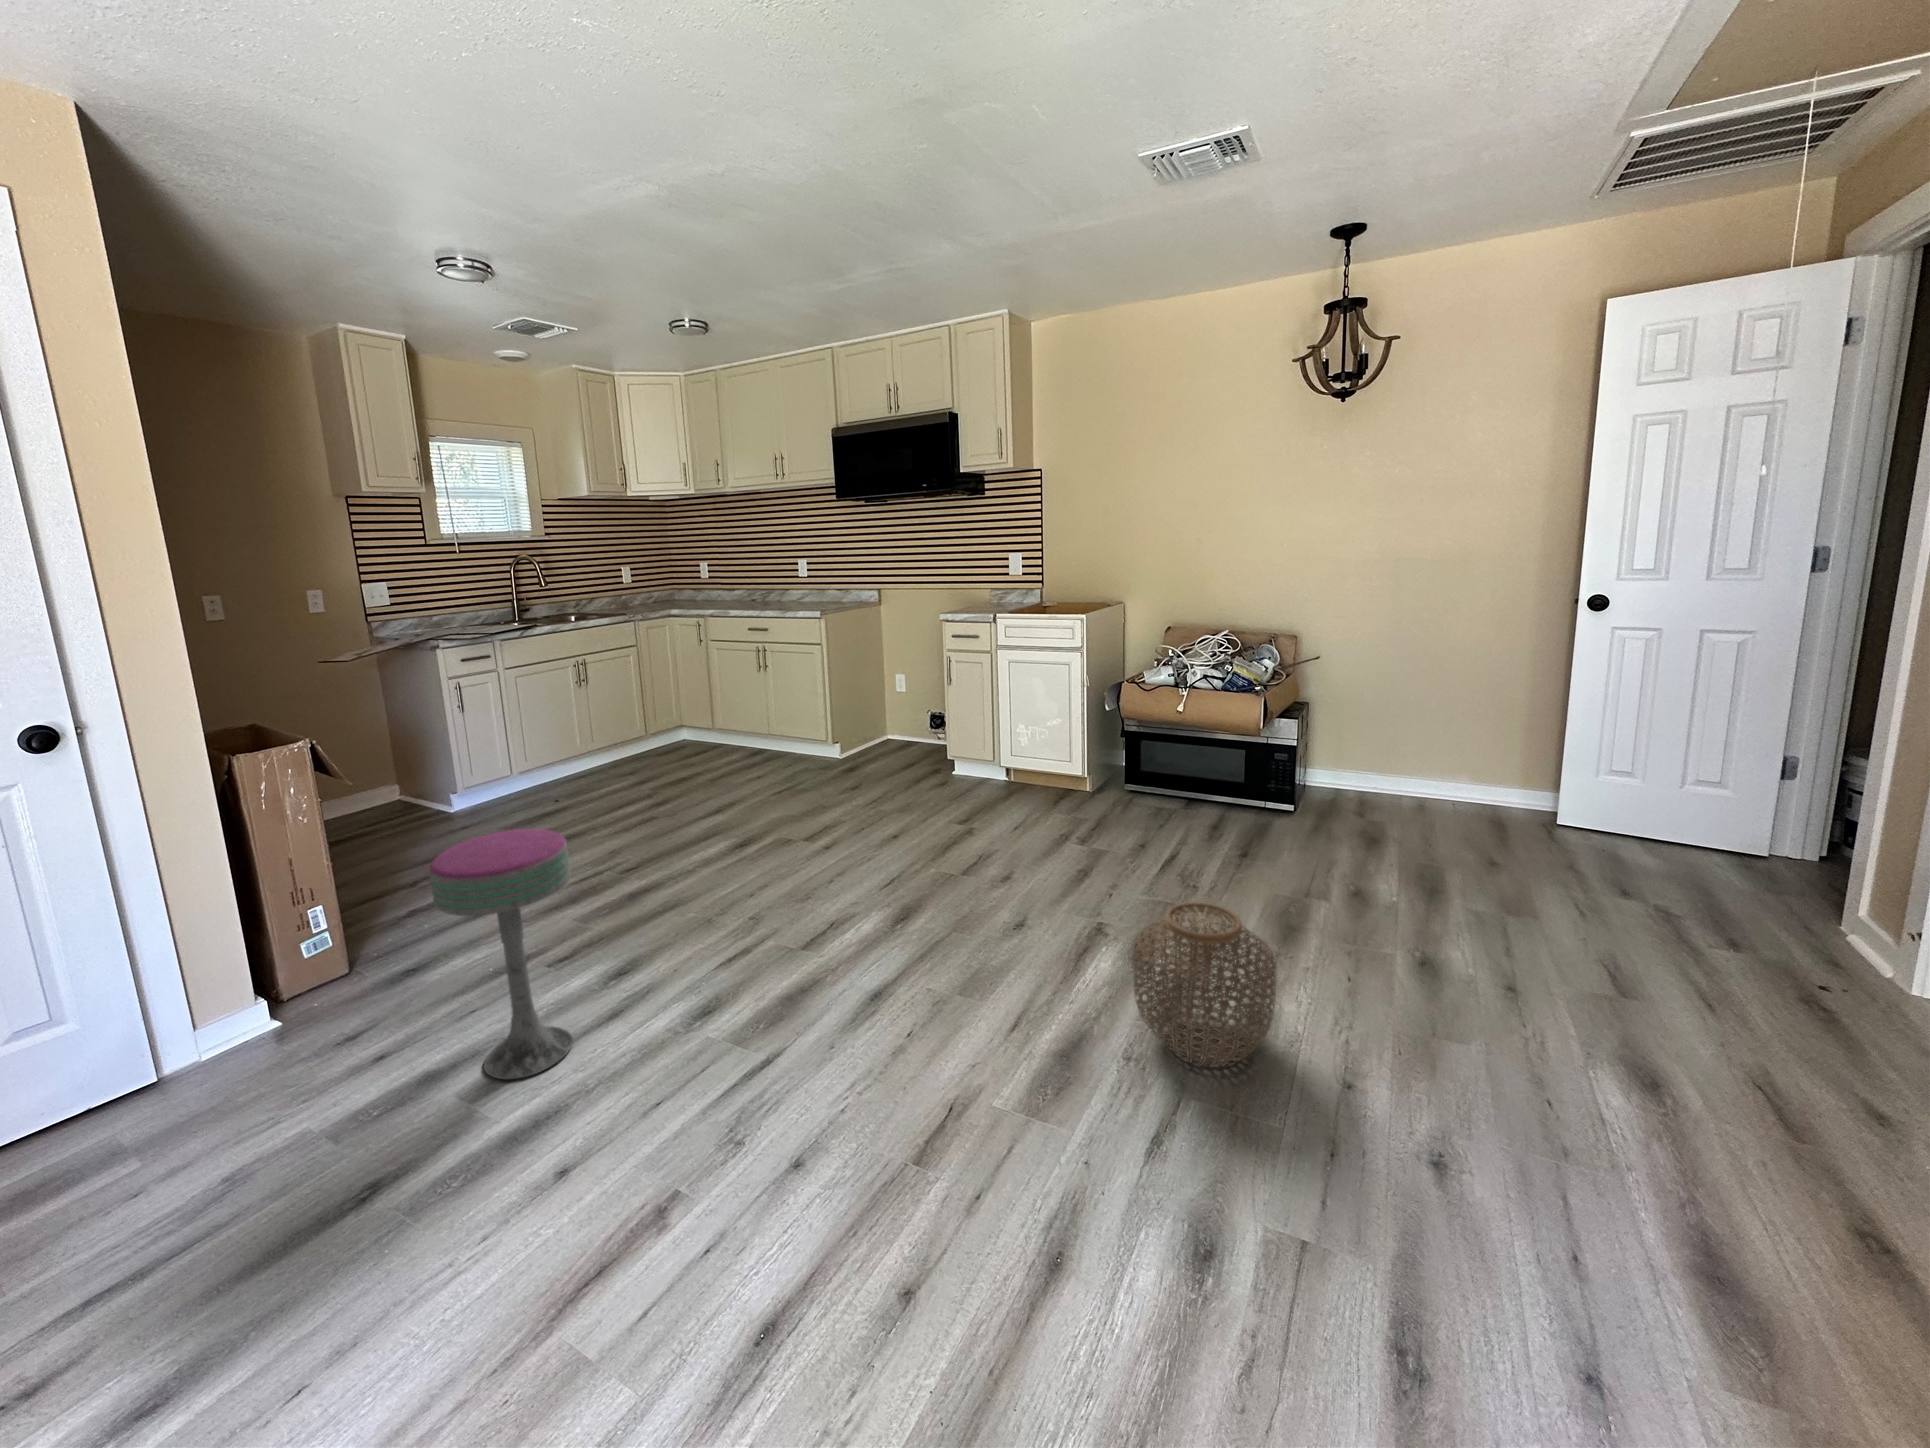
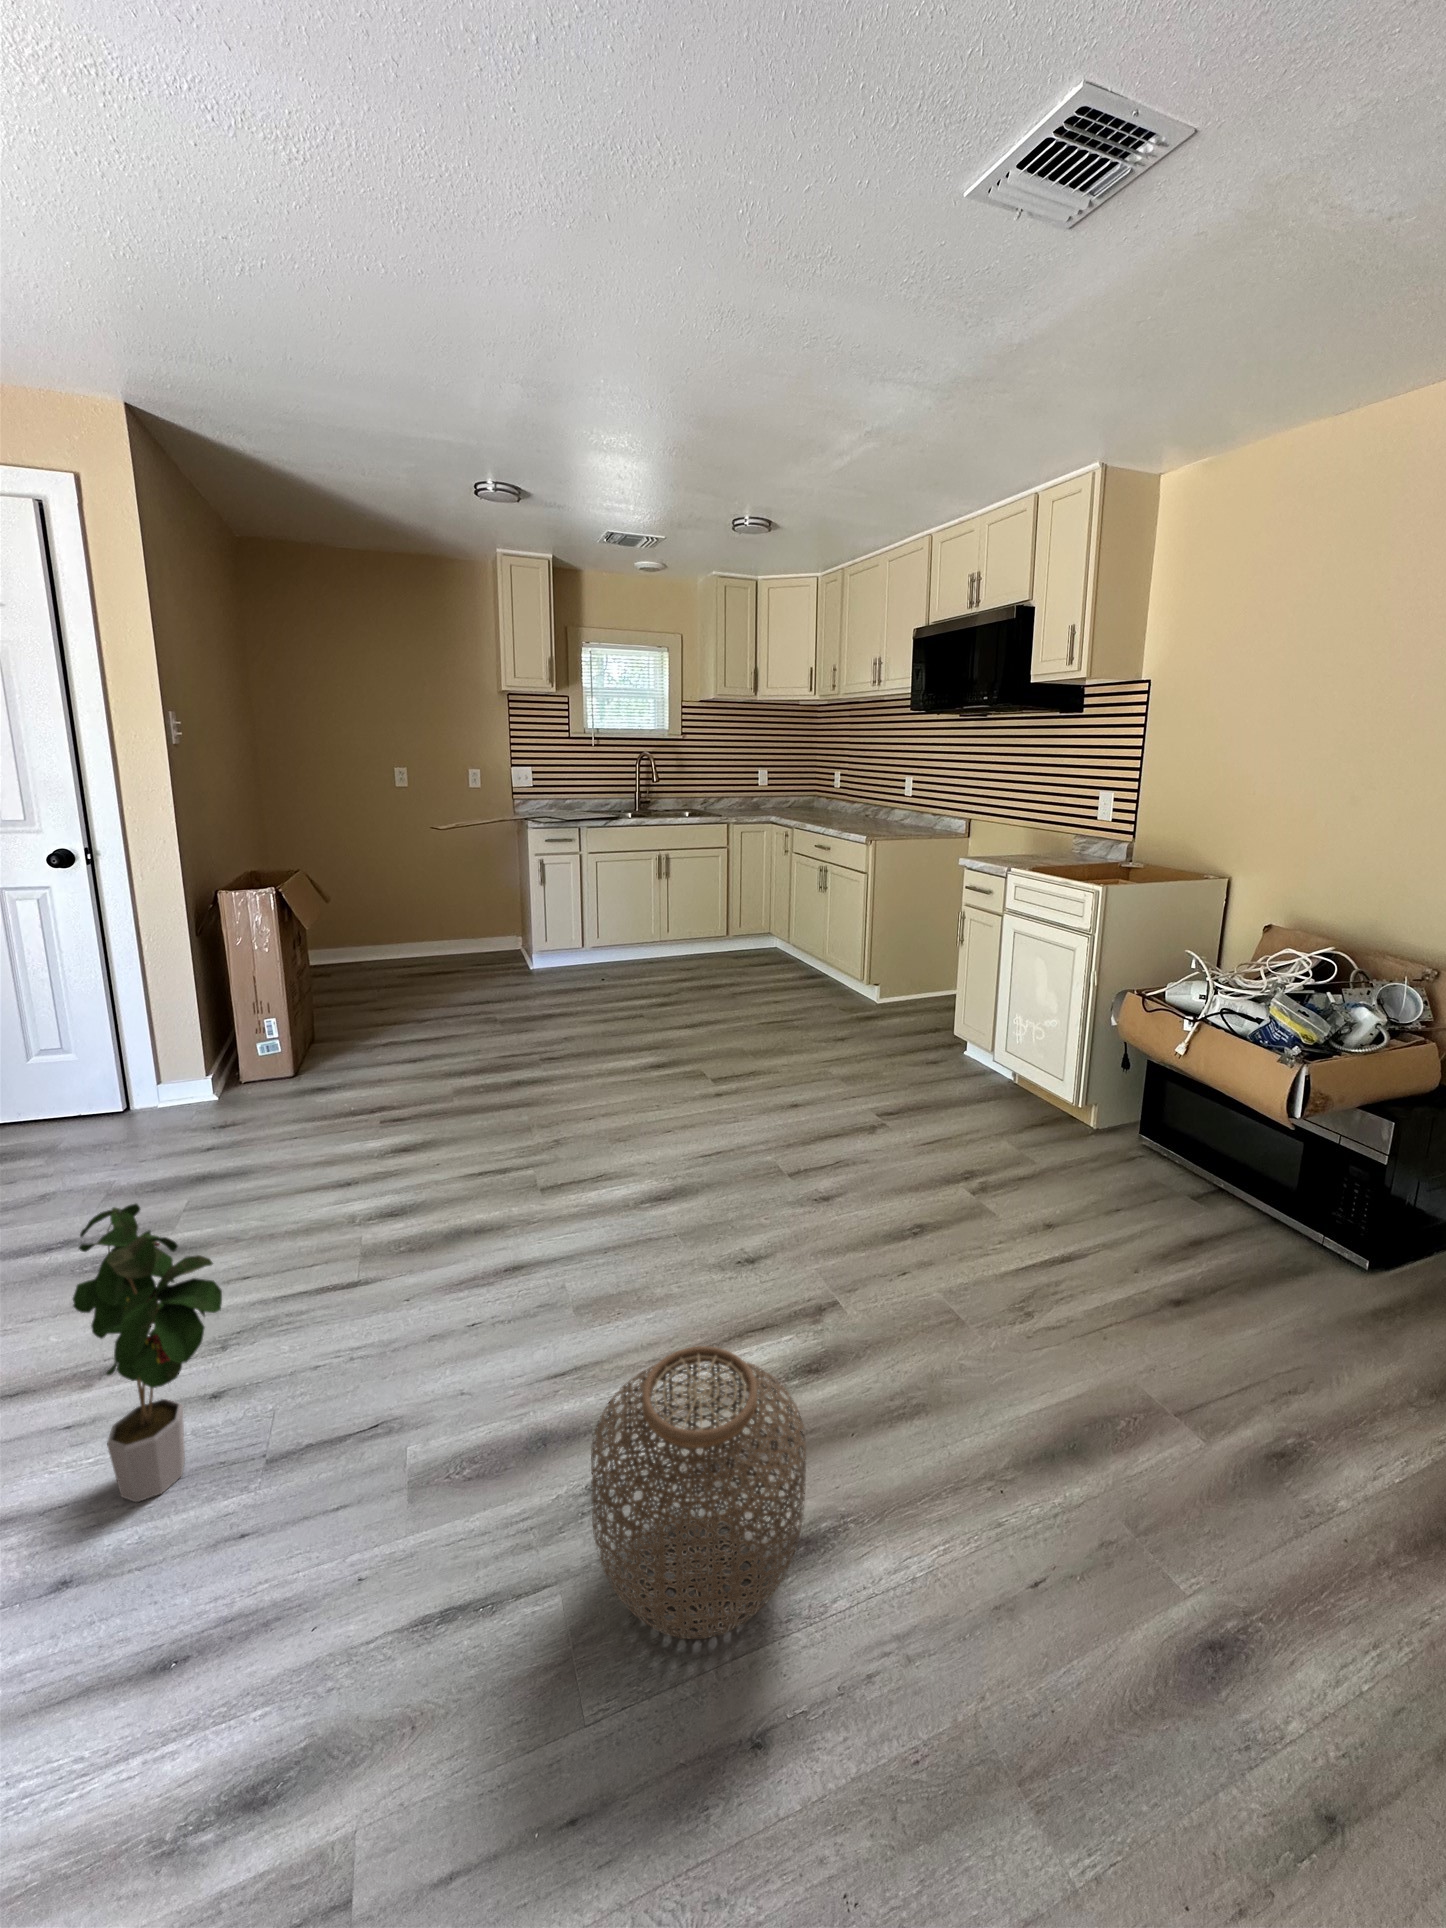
bar stool: present [429,829,573,1079] -> none [175,991,311,1212]
potted plant: none [700,972,932,1226] -> present [73,1204,222,1502]

